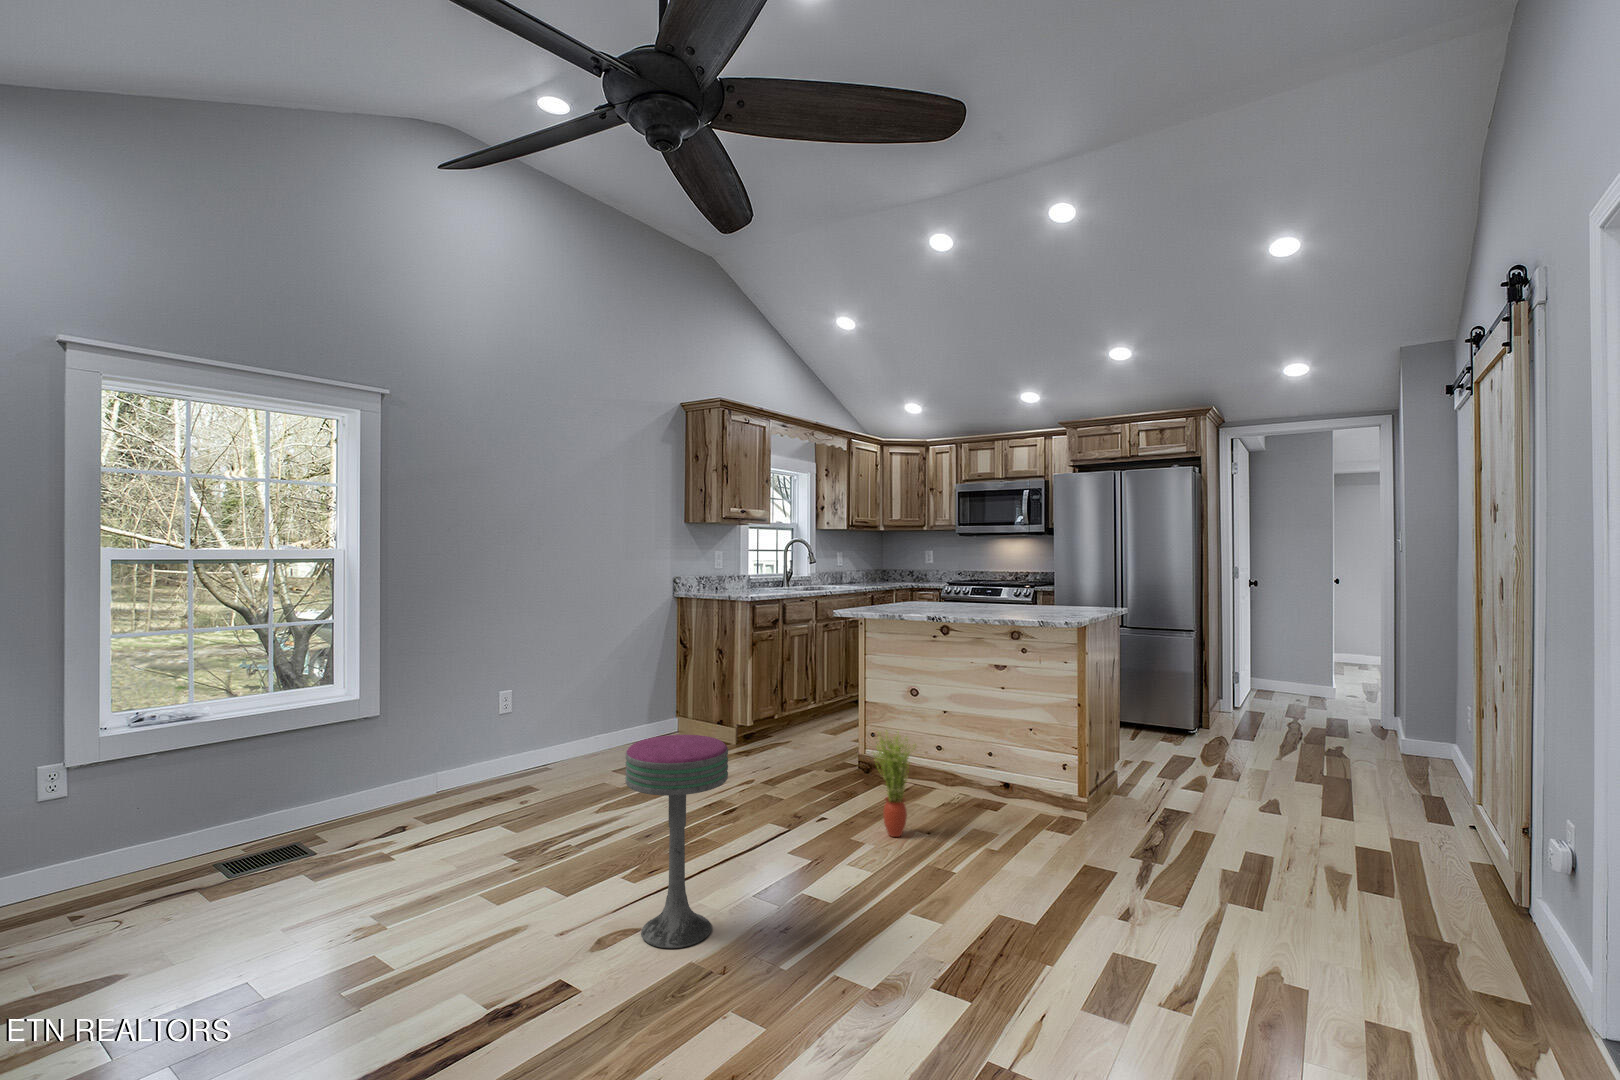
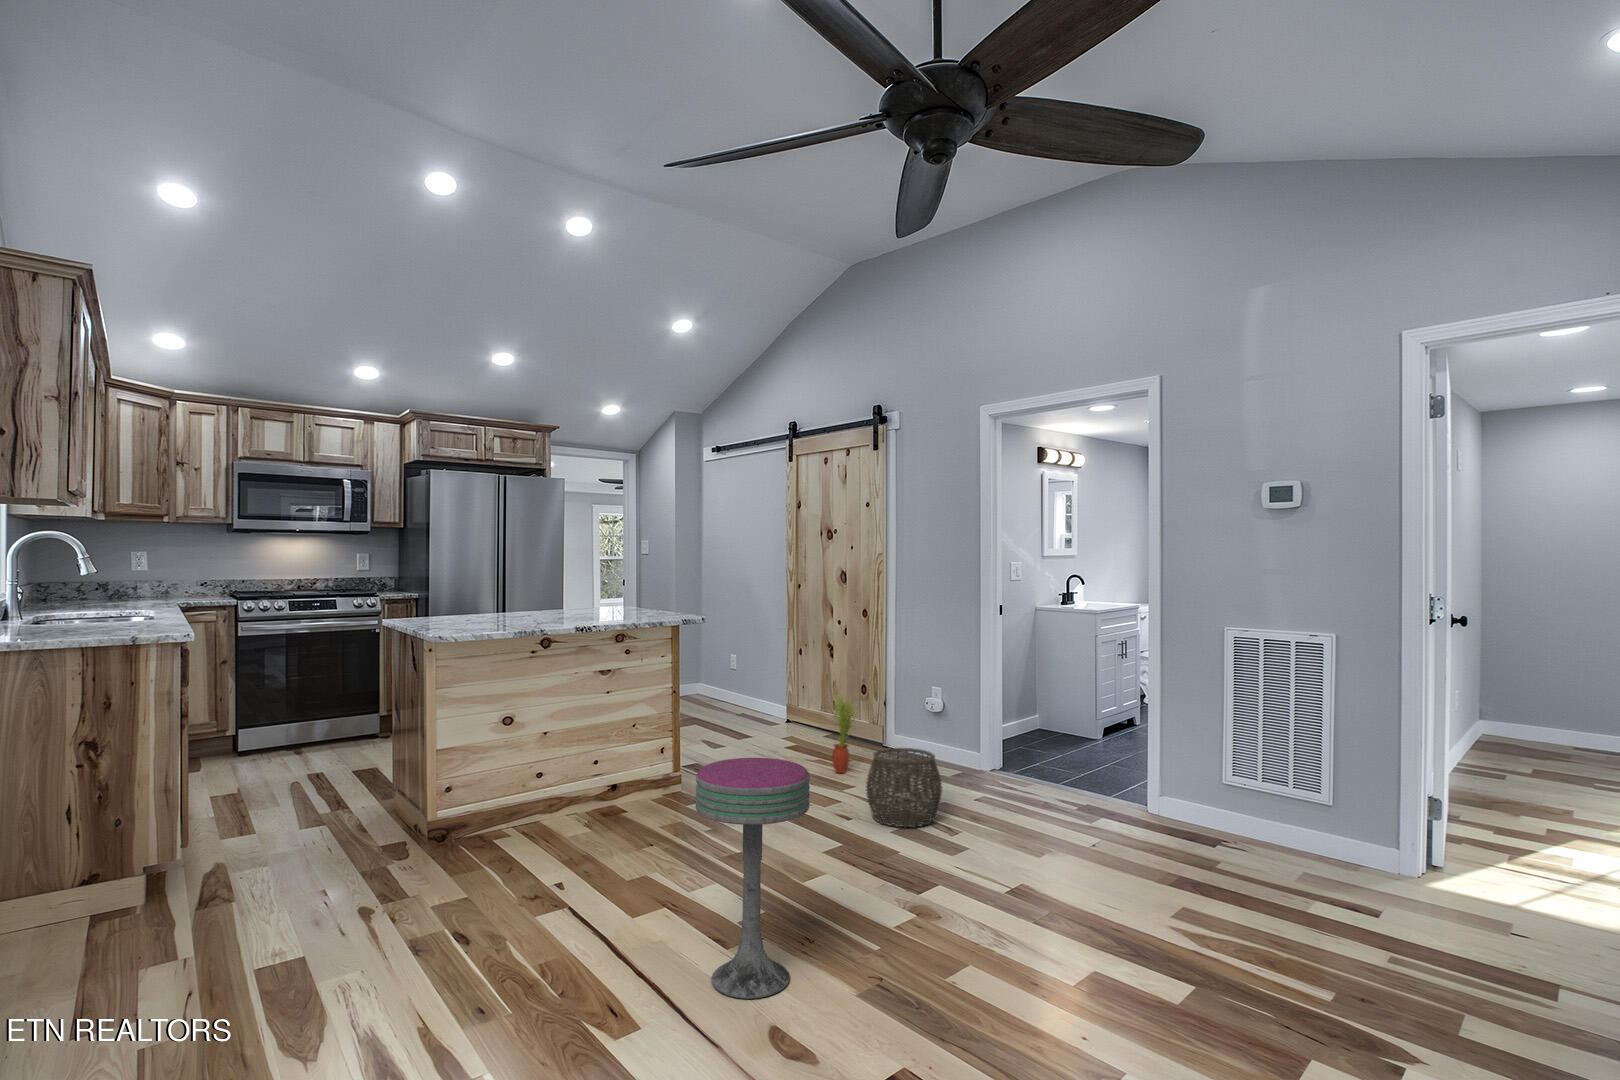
potted plant: present [874,730,916,837] -> present [832,695,856,773]
woven basket: none [1137,837,1268,979] -> present [866,748,942,828]

